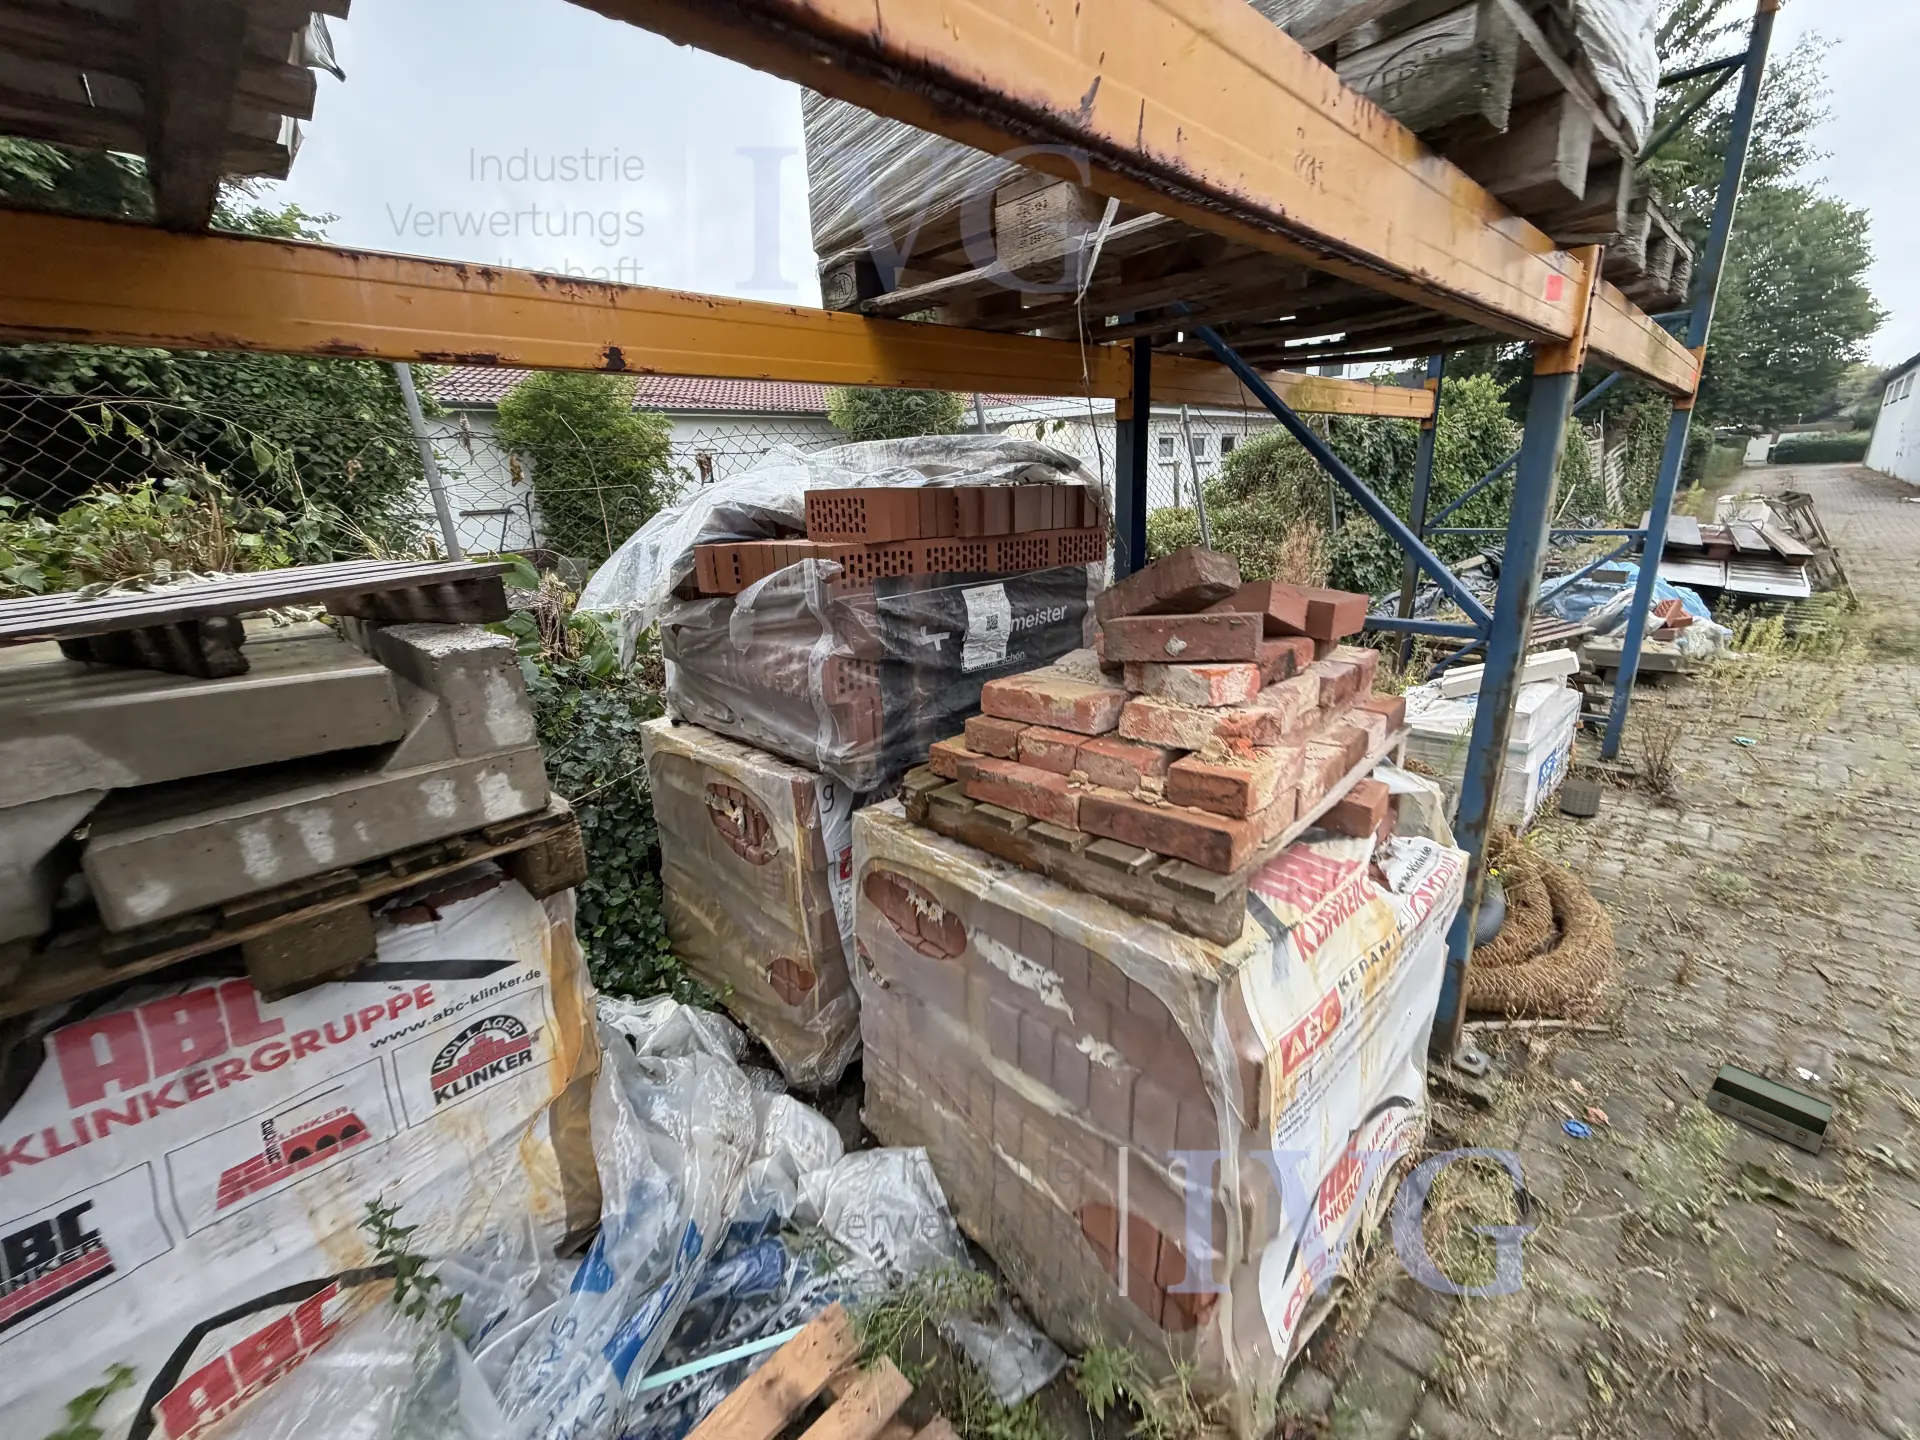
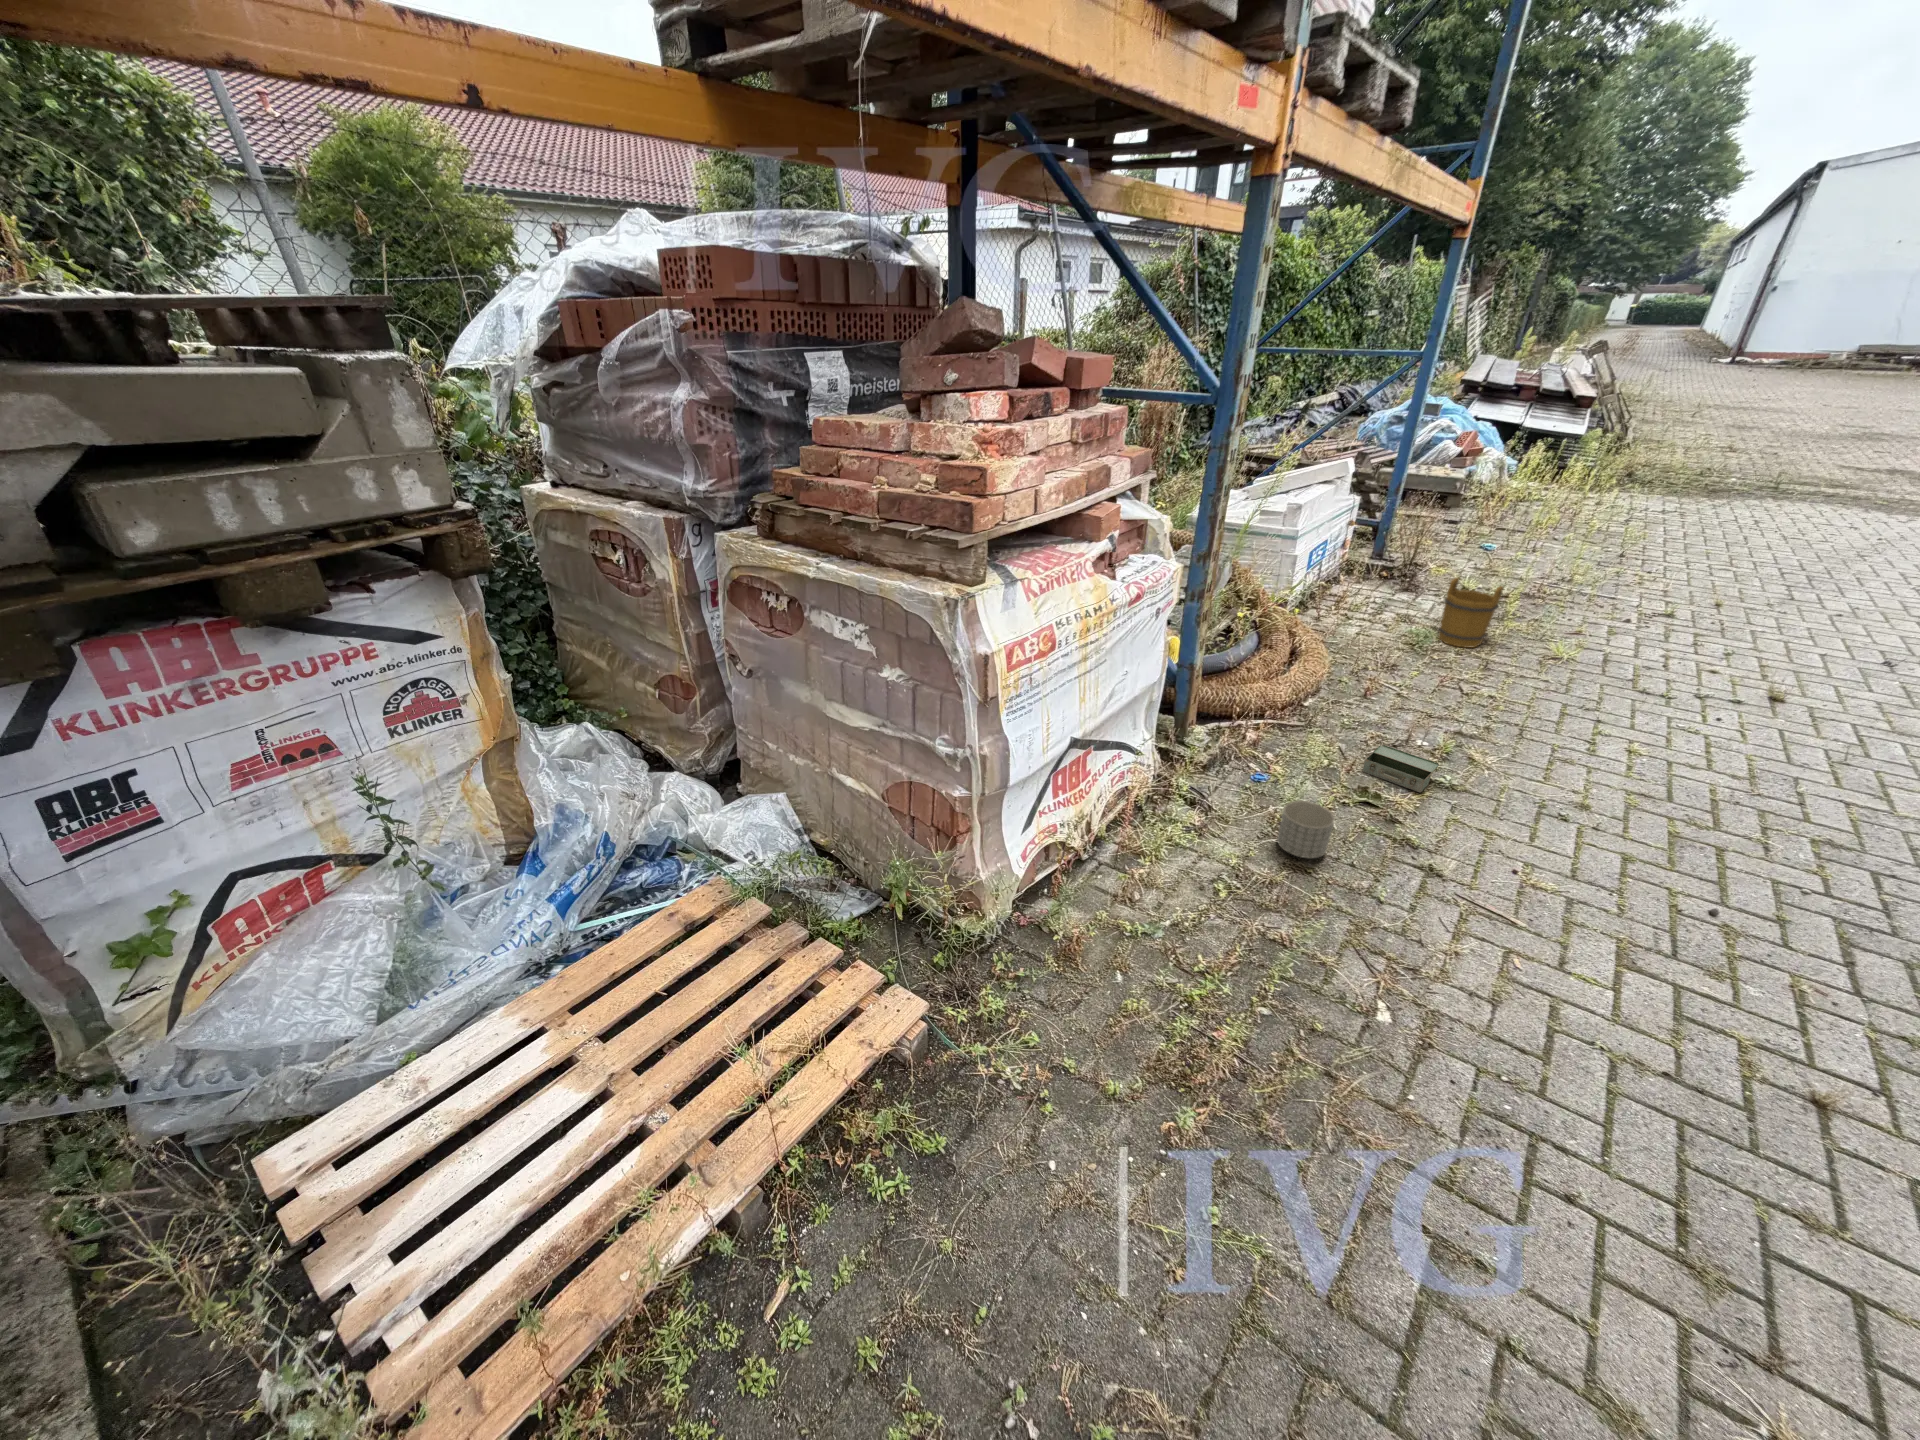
planter: present [1559,780,1602,815] -> present [1277,801,1334,859]
bucket: none [1721,799,1818,891] -> present [1438,578,1503,648]

